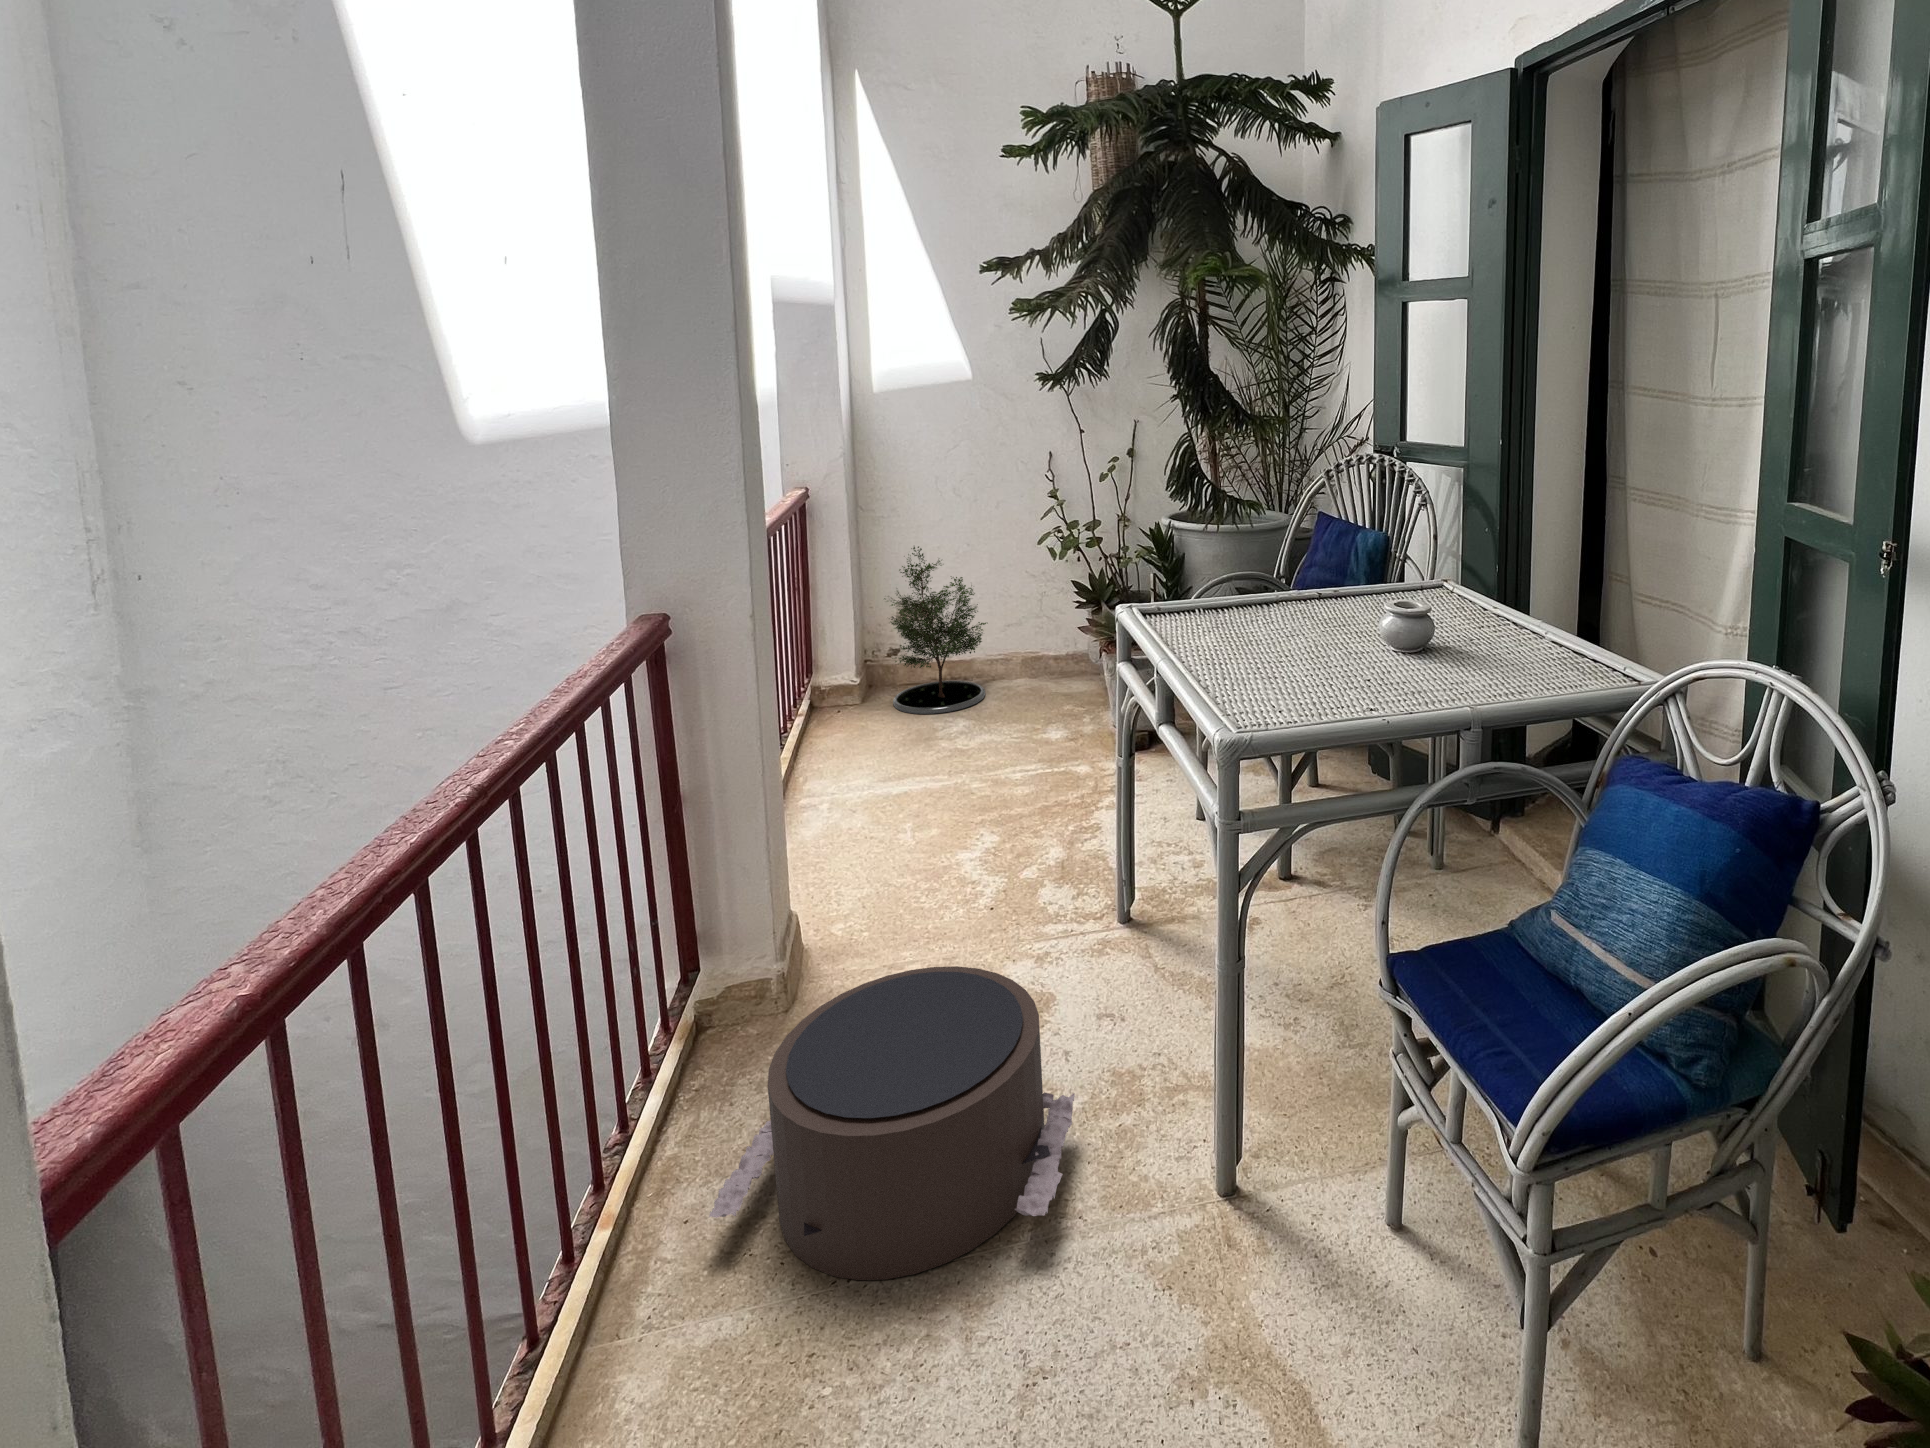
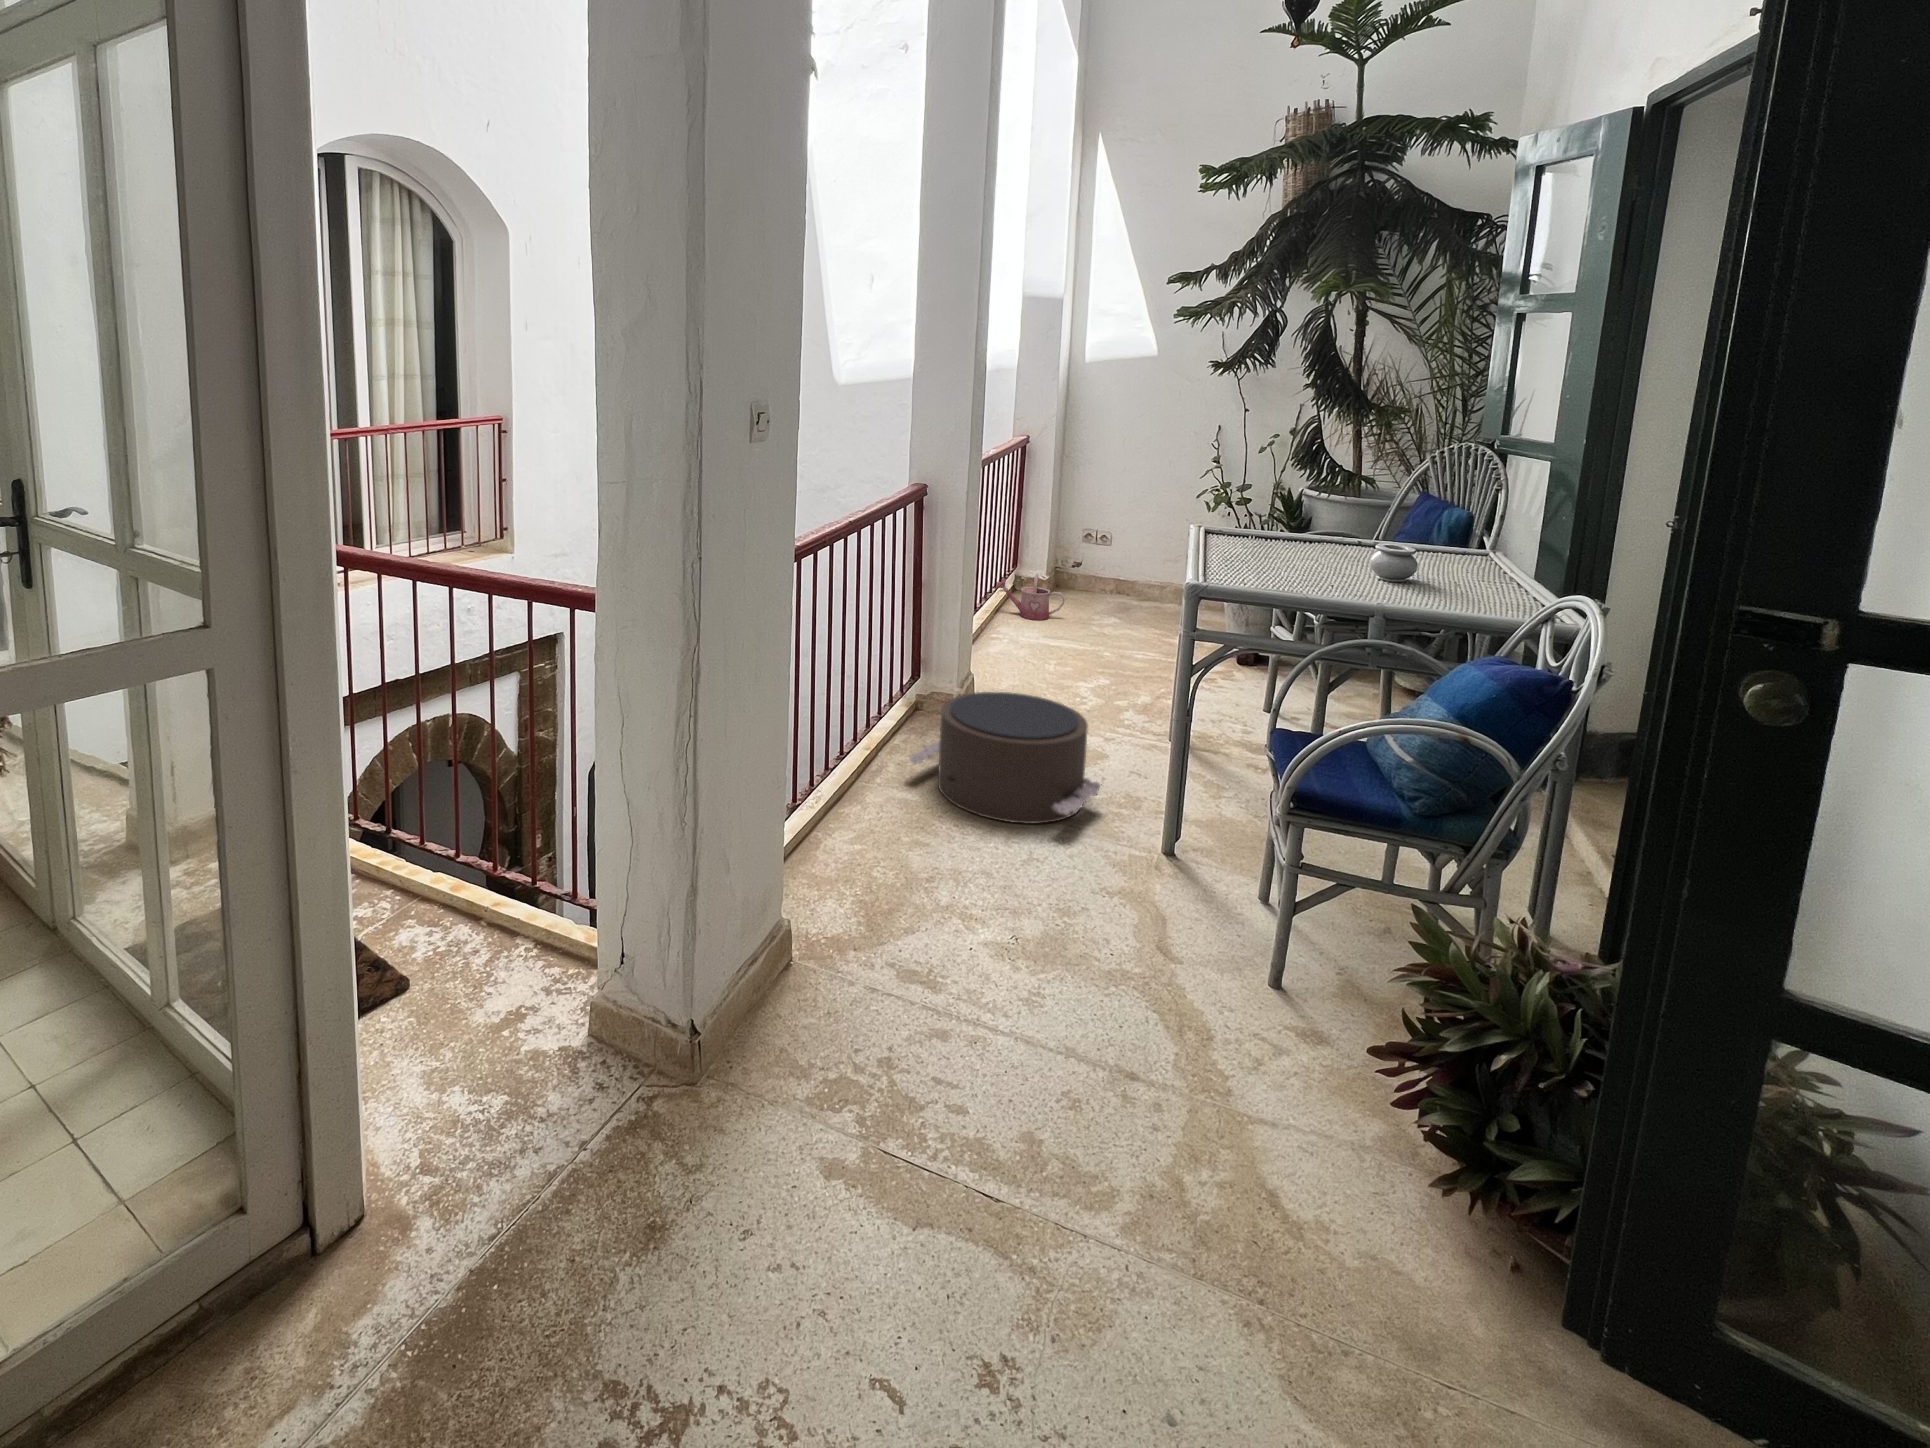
potted tree: present [884,546,986,714] -> none [1066,484,1145,611]
watering can: none [794,687,899,755] -> present [996,574,1065,620]

